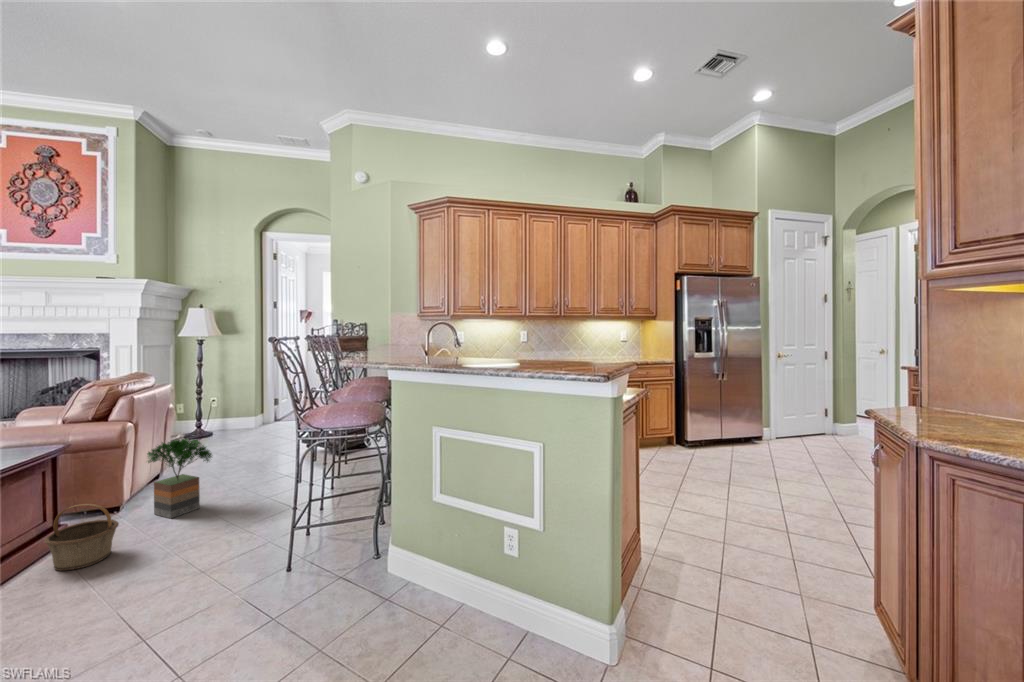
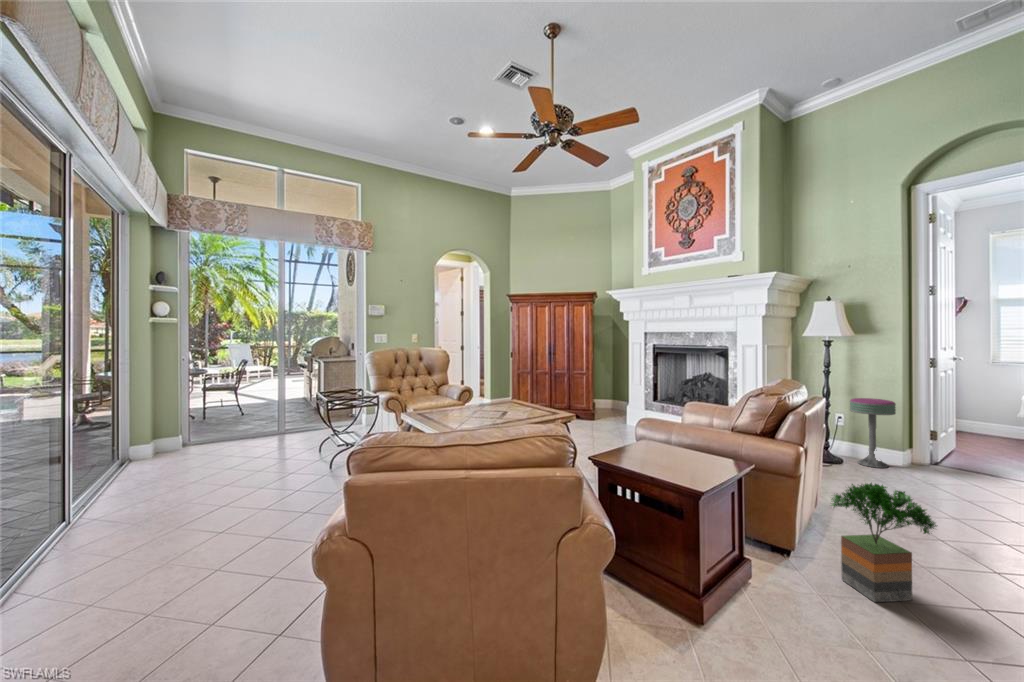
bar stool: none [217,385,249,437] -> present [850,398,896,468]
basket: present [44,504,119,570] -> none [748,552,830,647]

